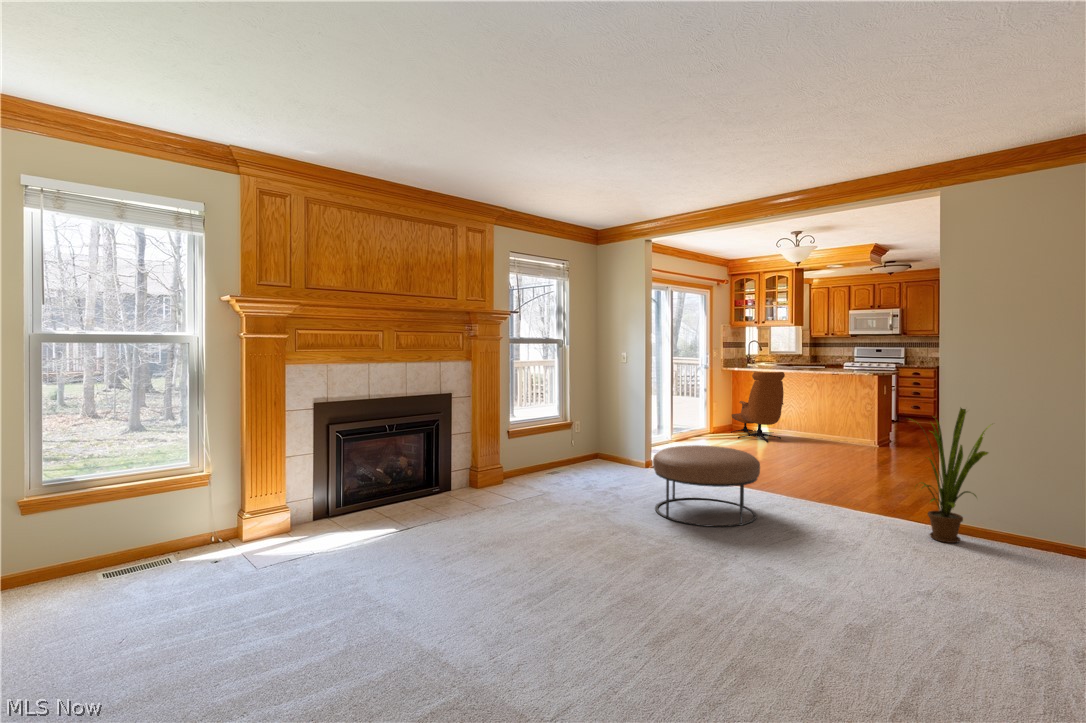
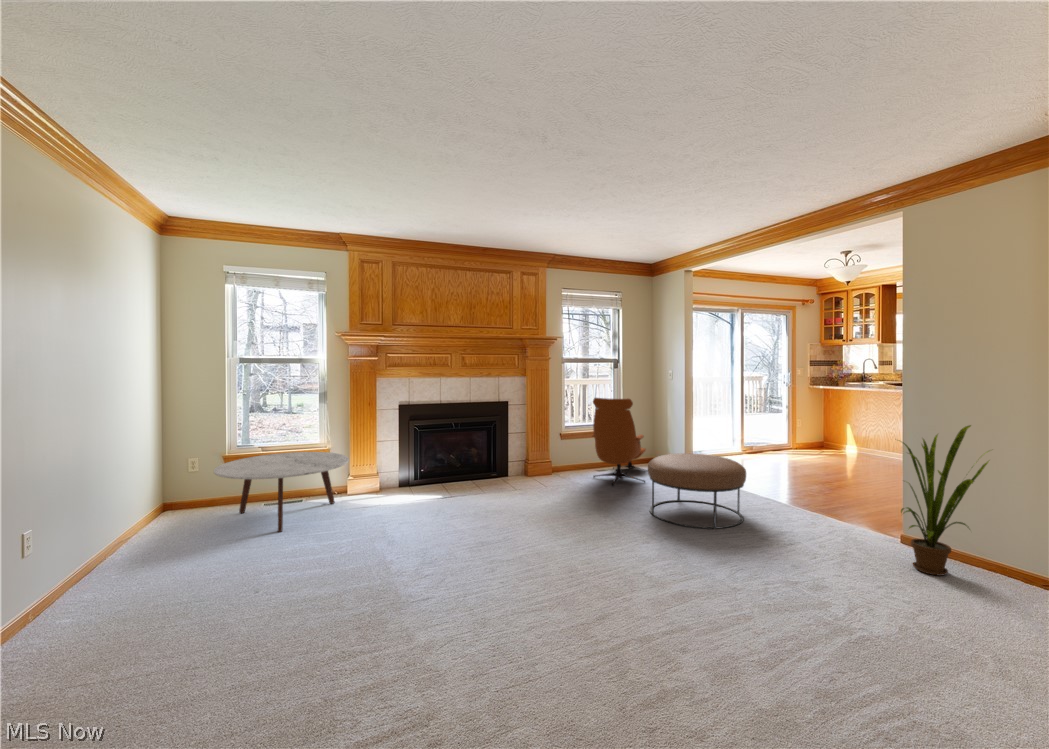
lounge chair: present [731,372,785,442] -> present [593,398,646,486]
coffee table: none [42,480,275,615] -> present [214,452,349,532]

